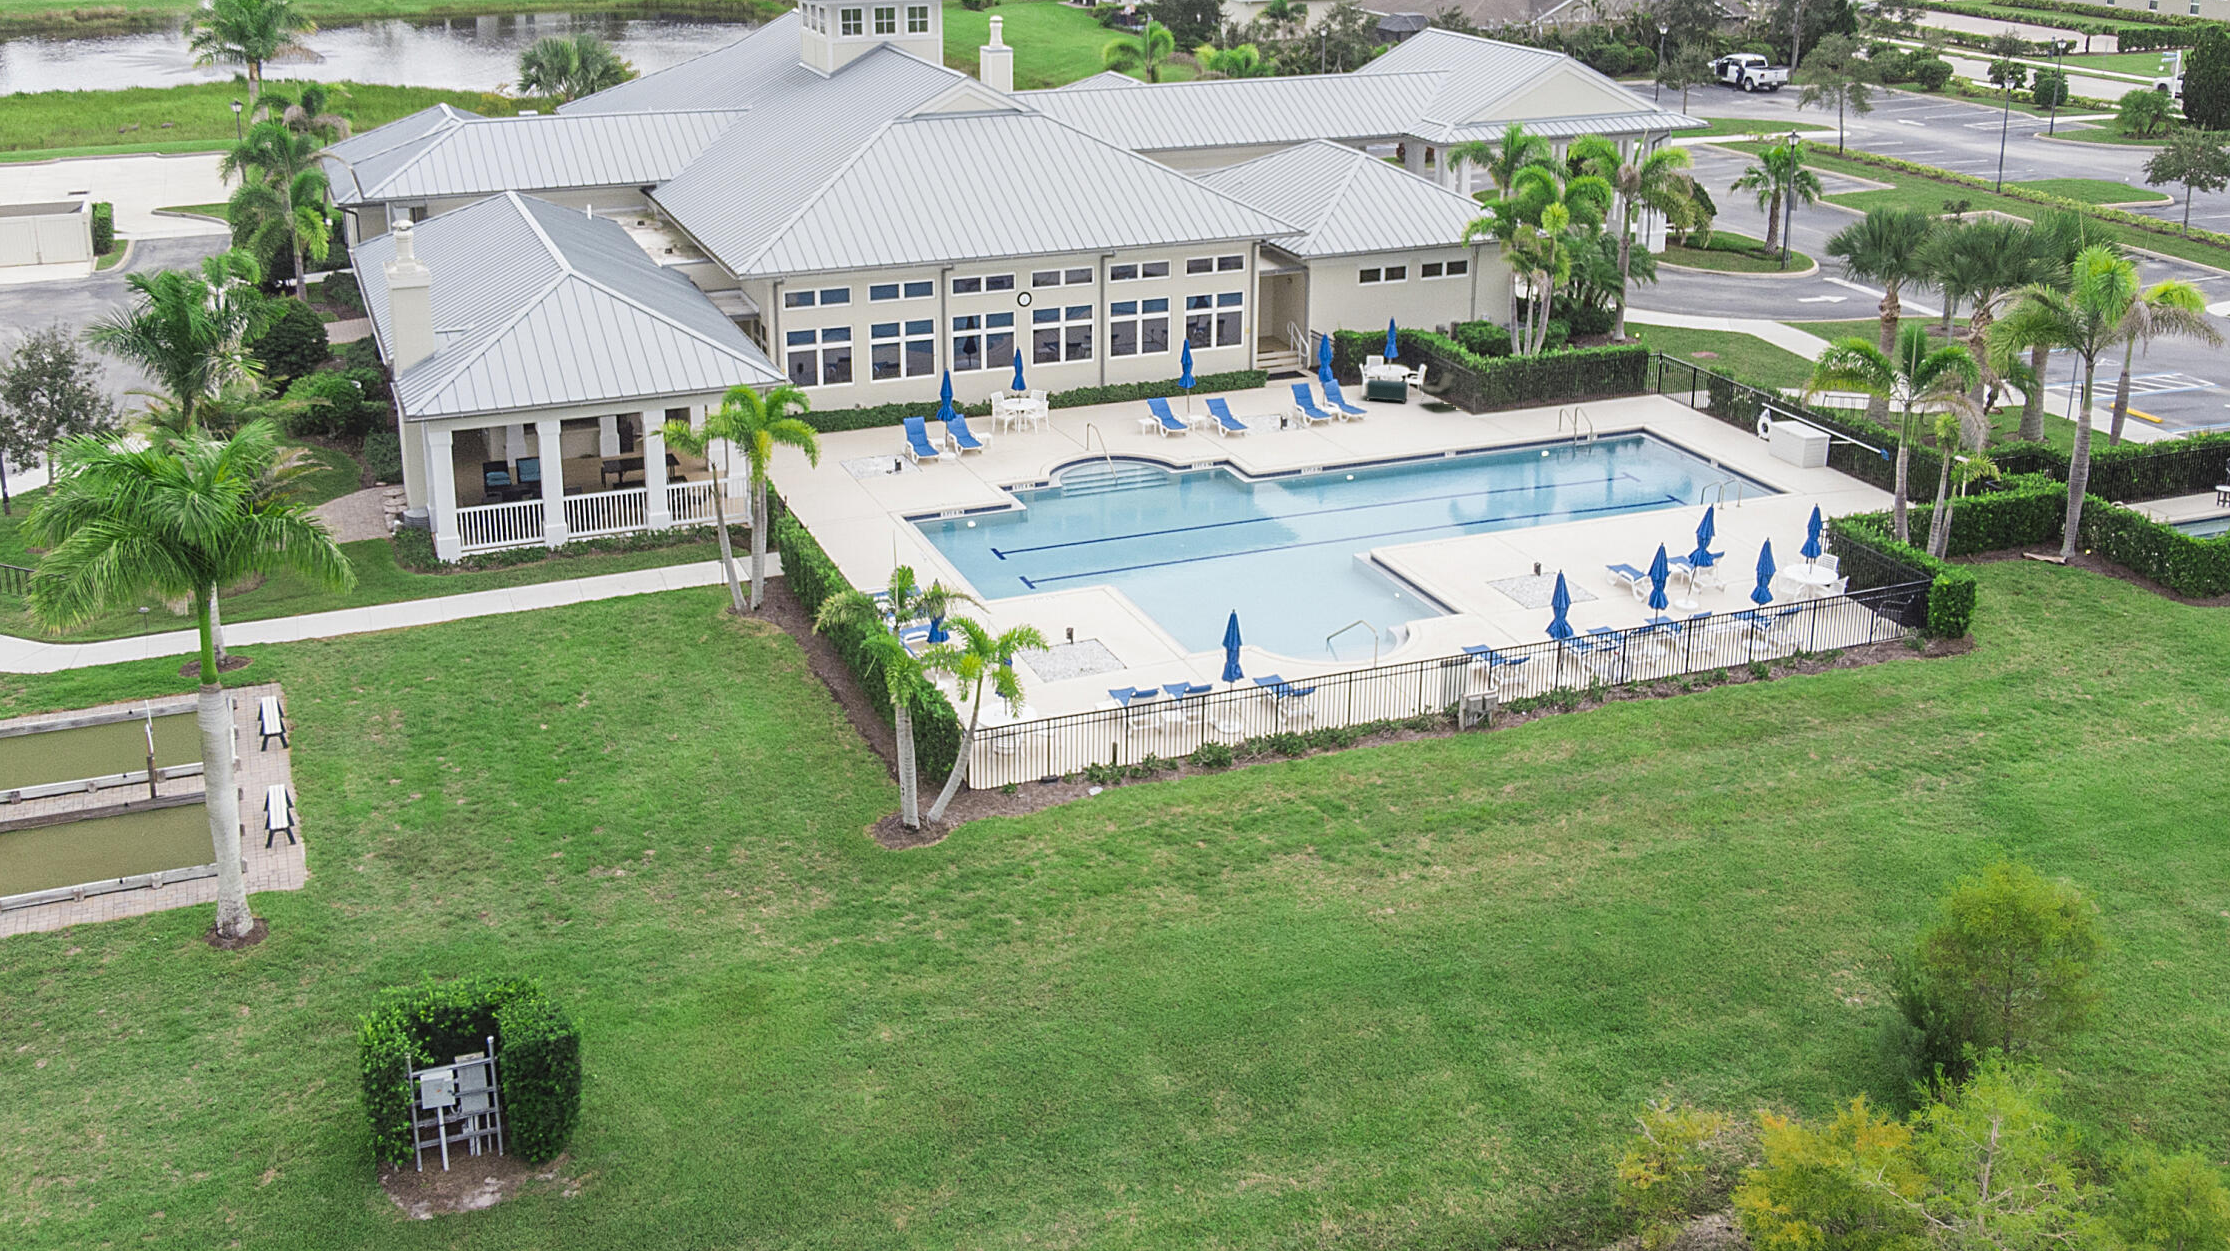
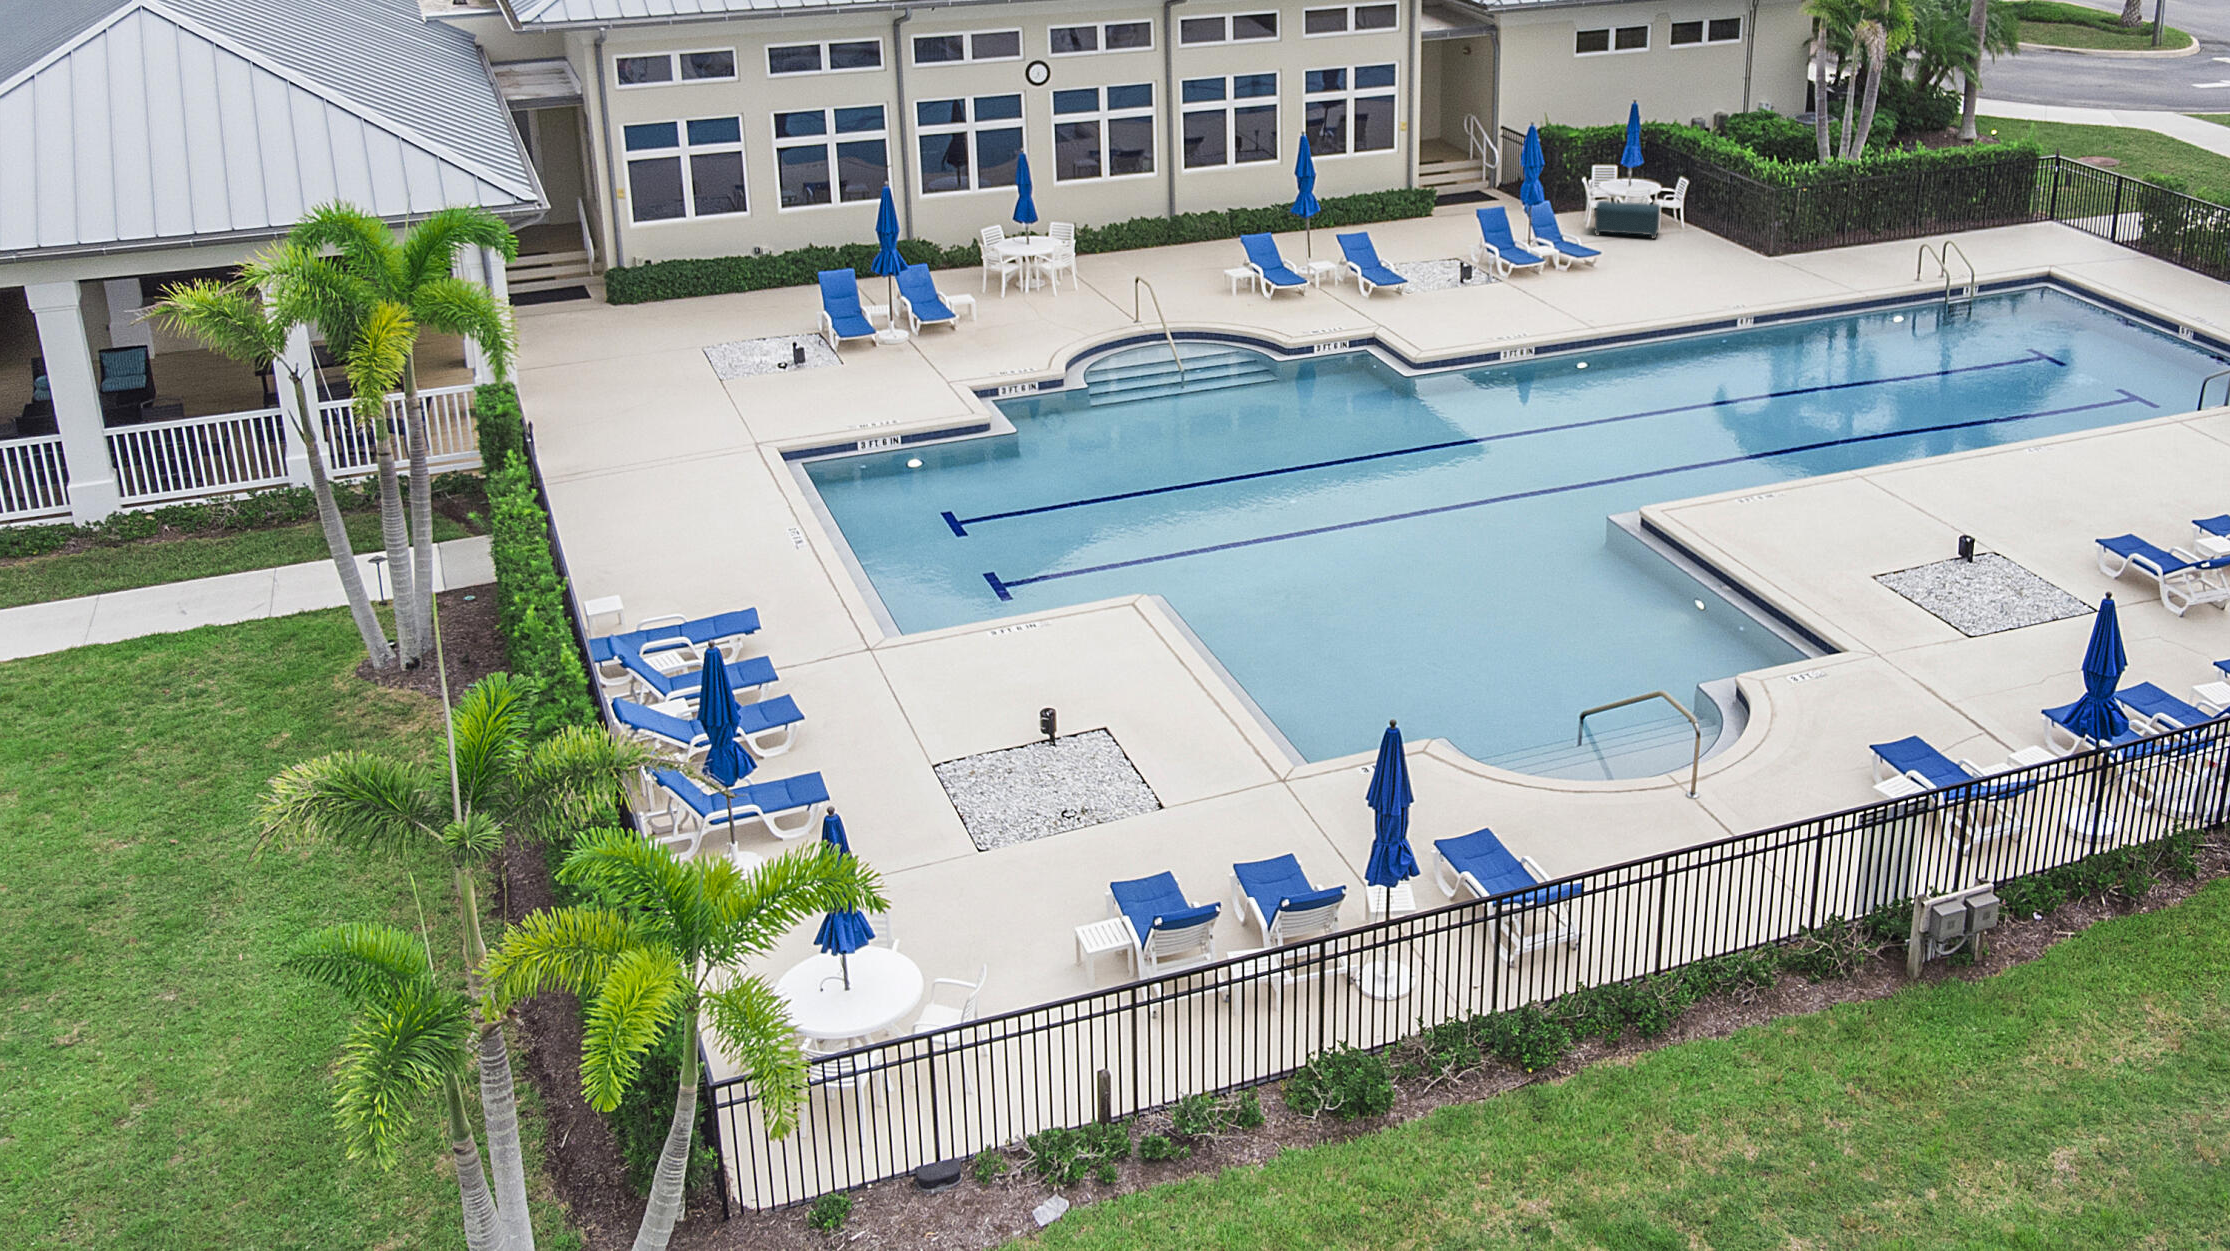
lounge chair: present [1420,372,1456,408] -> none [1680,187,1740,251]

